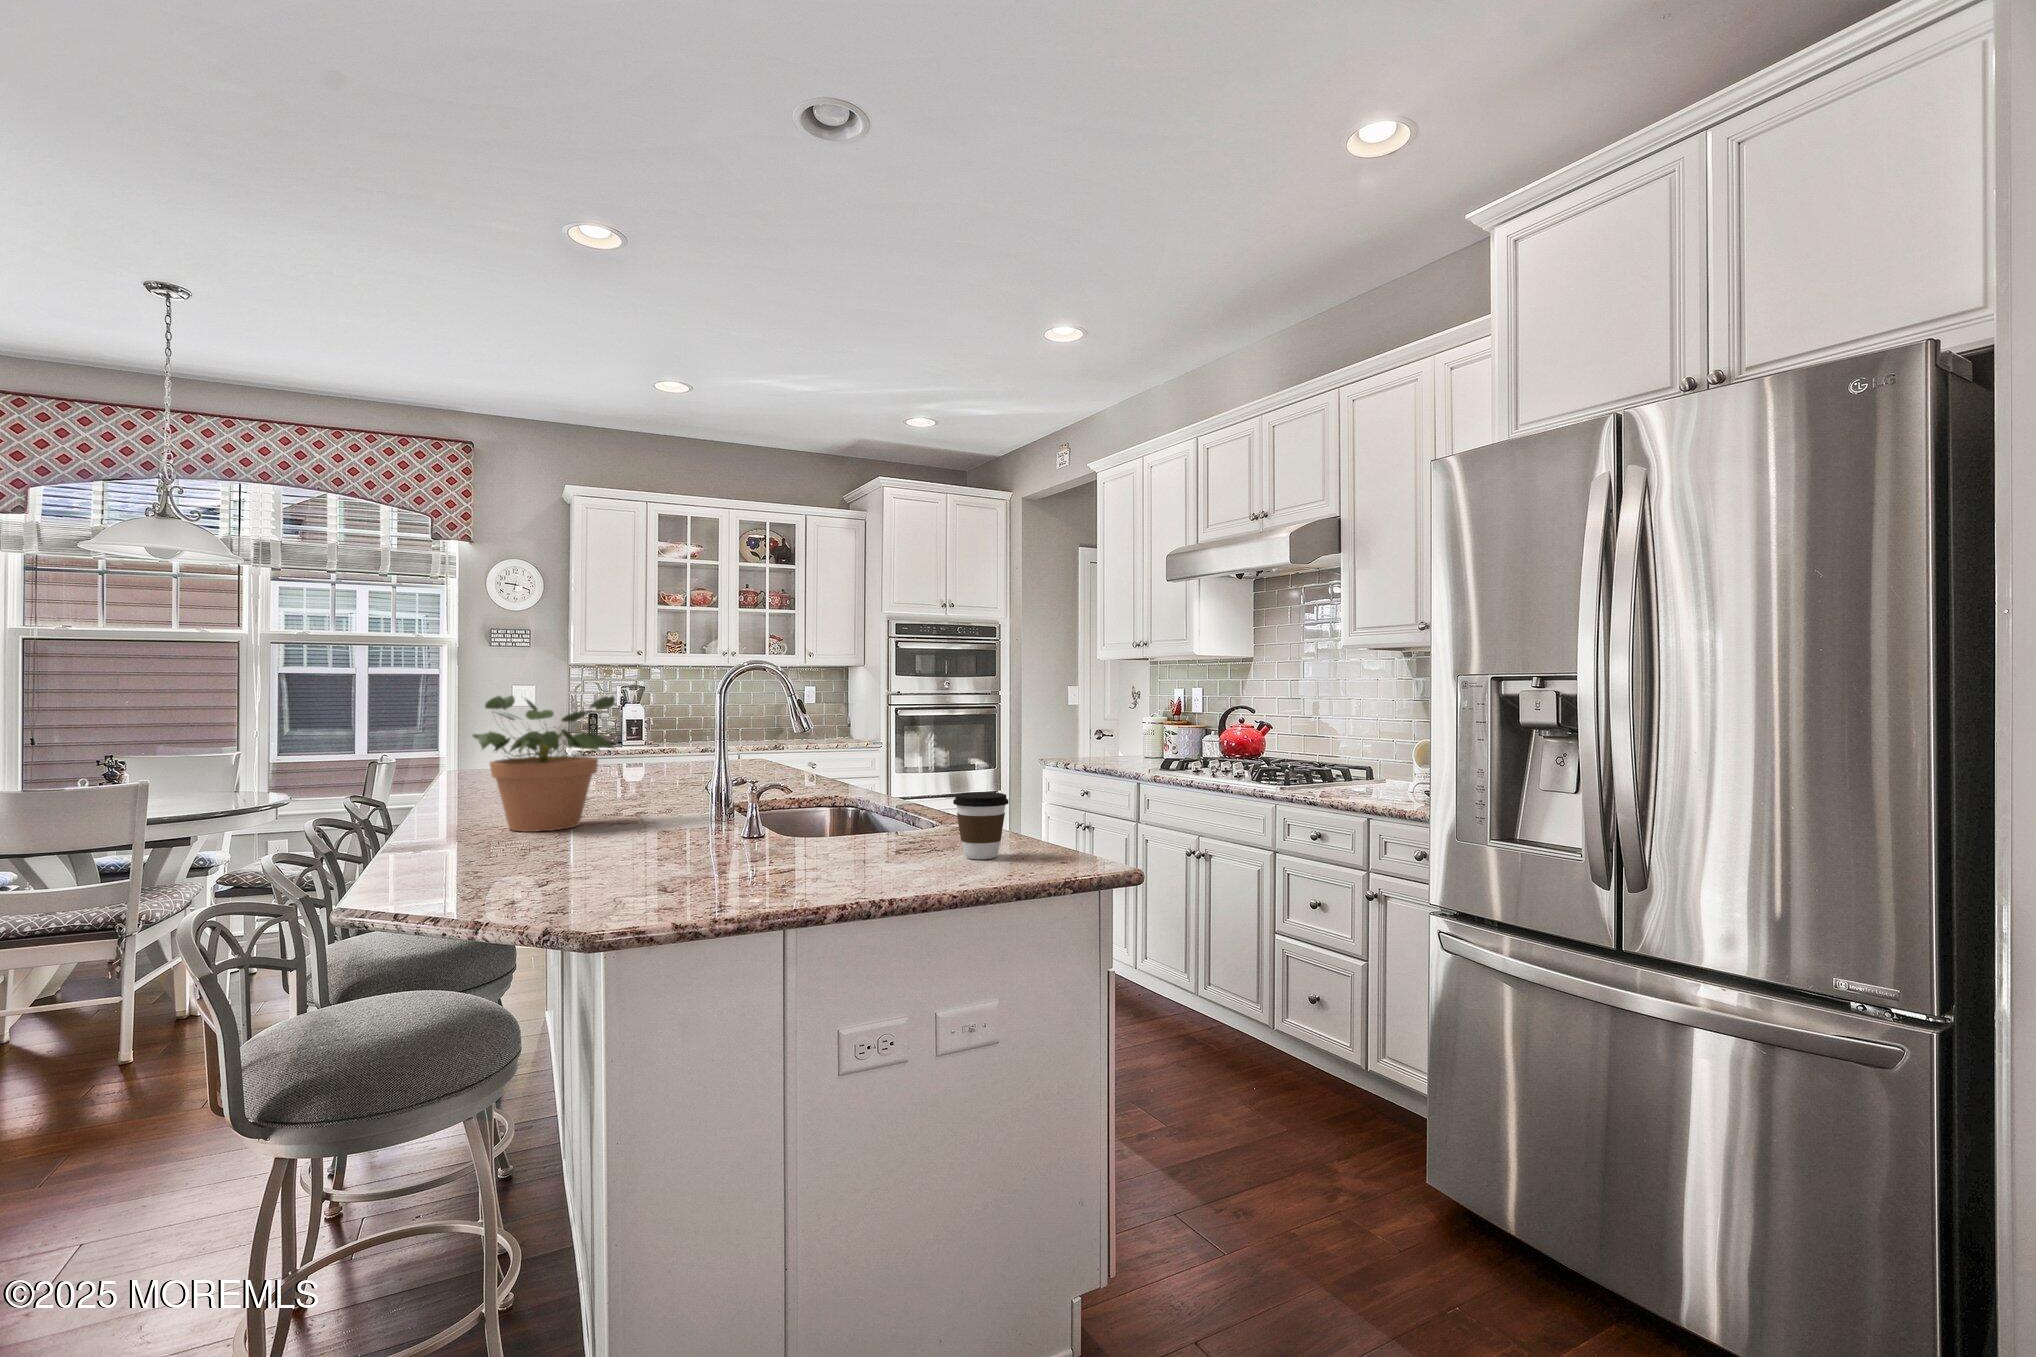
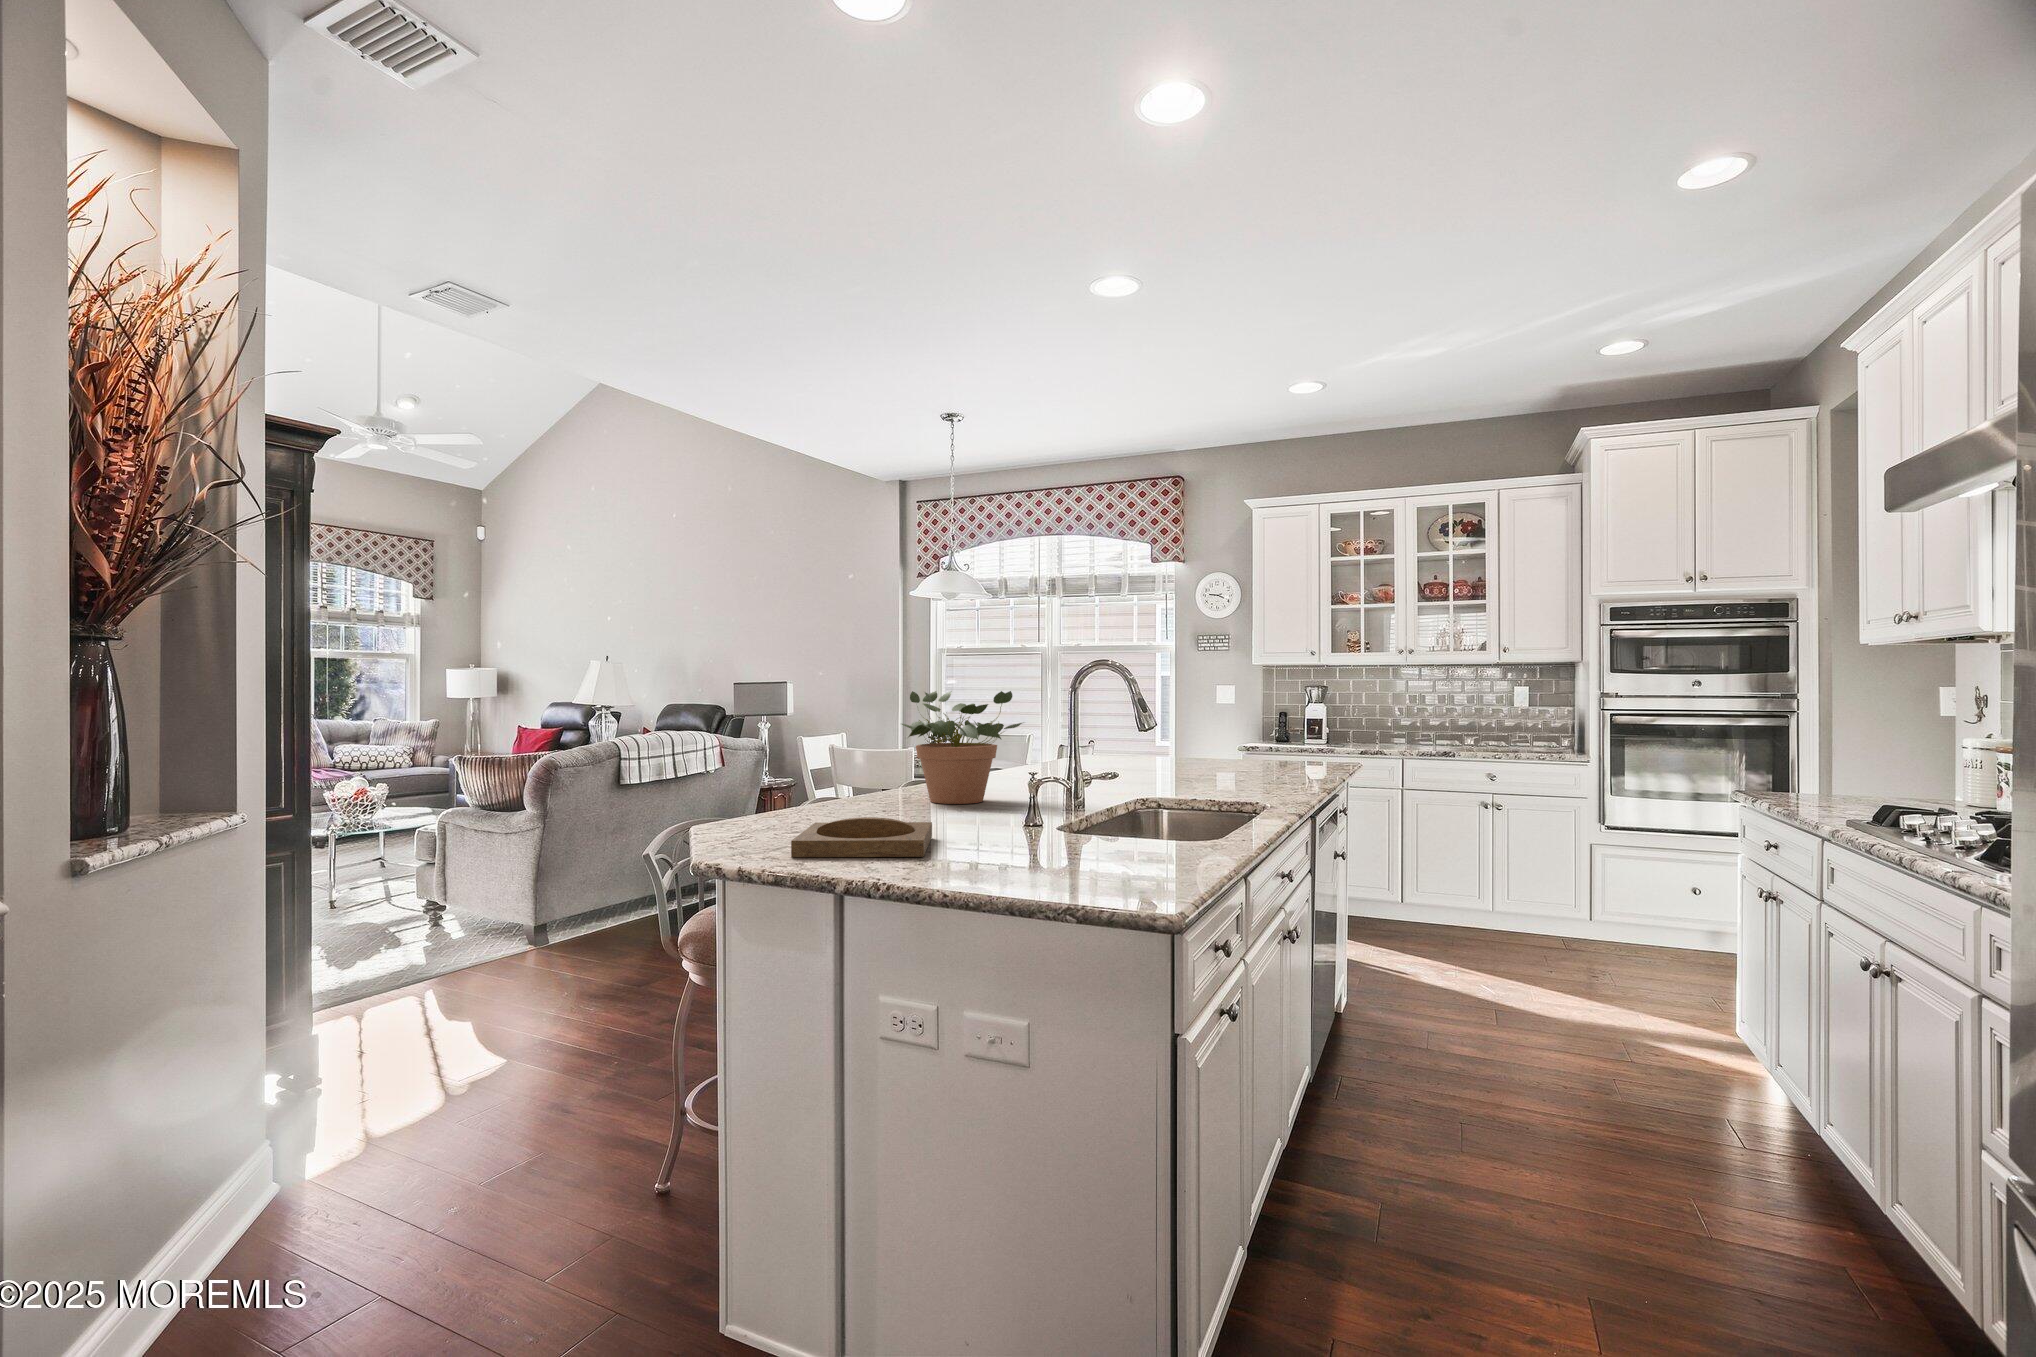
coffee cup: present [953,792,1009,859] -> none [1072,798,1134,874]
tray: none [597,843,806,900] -> present [791,817,932,857]

